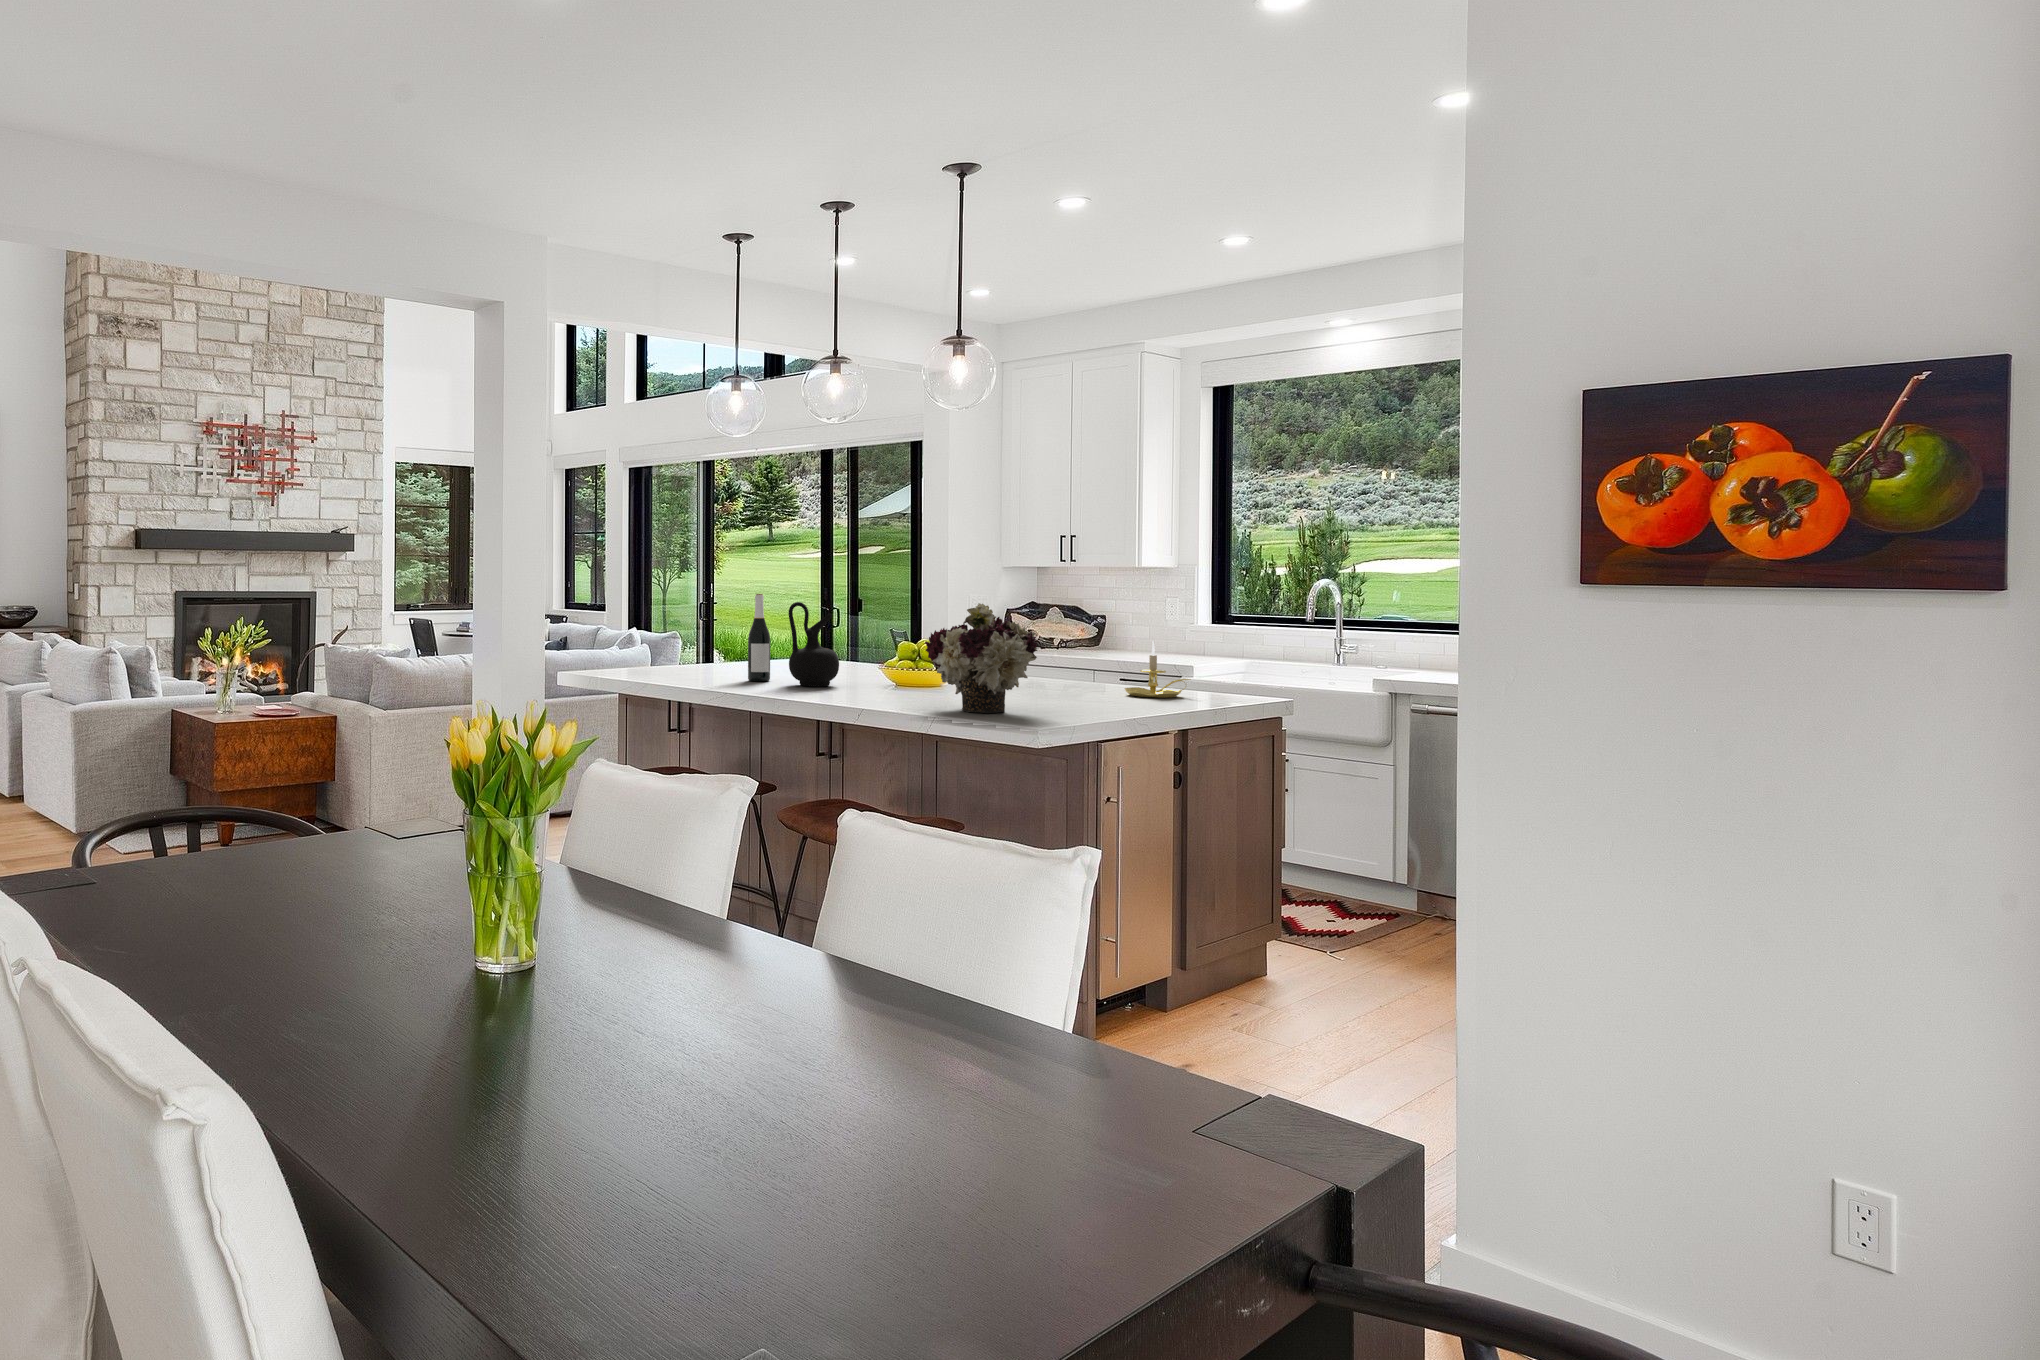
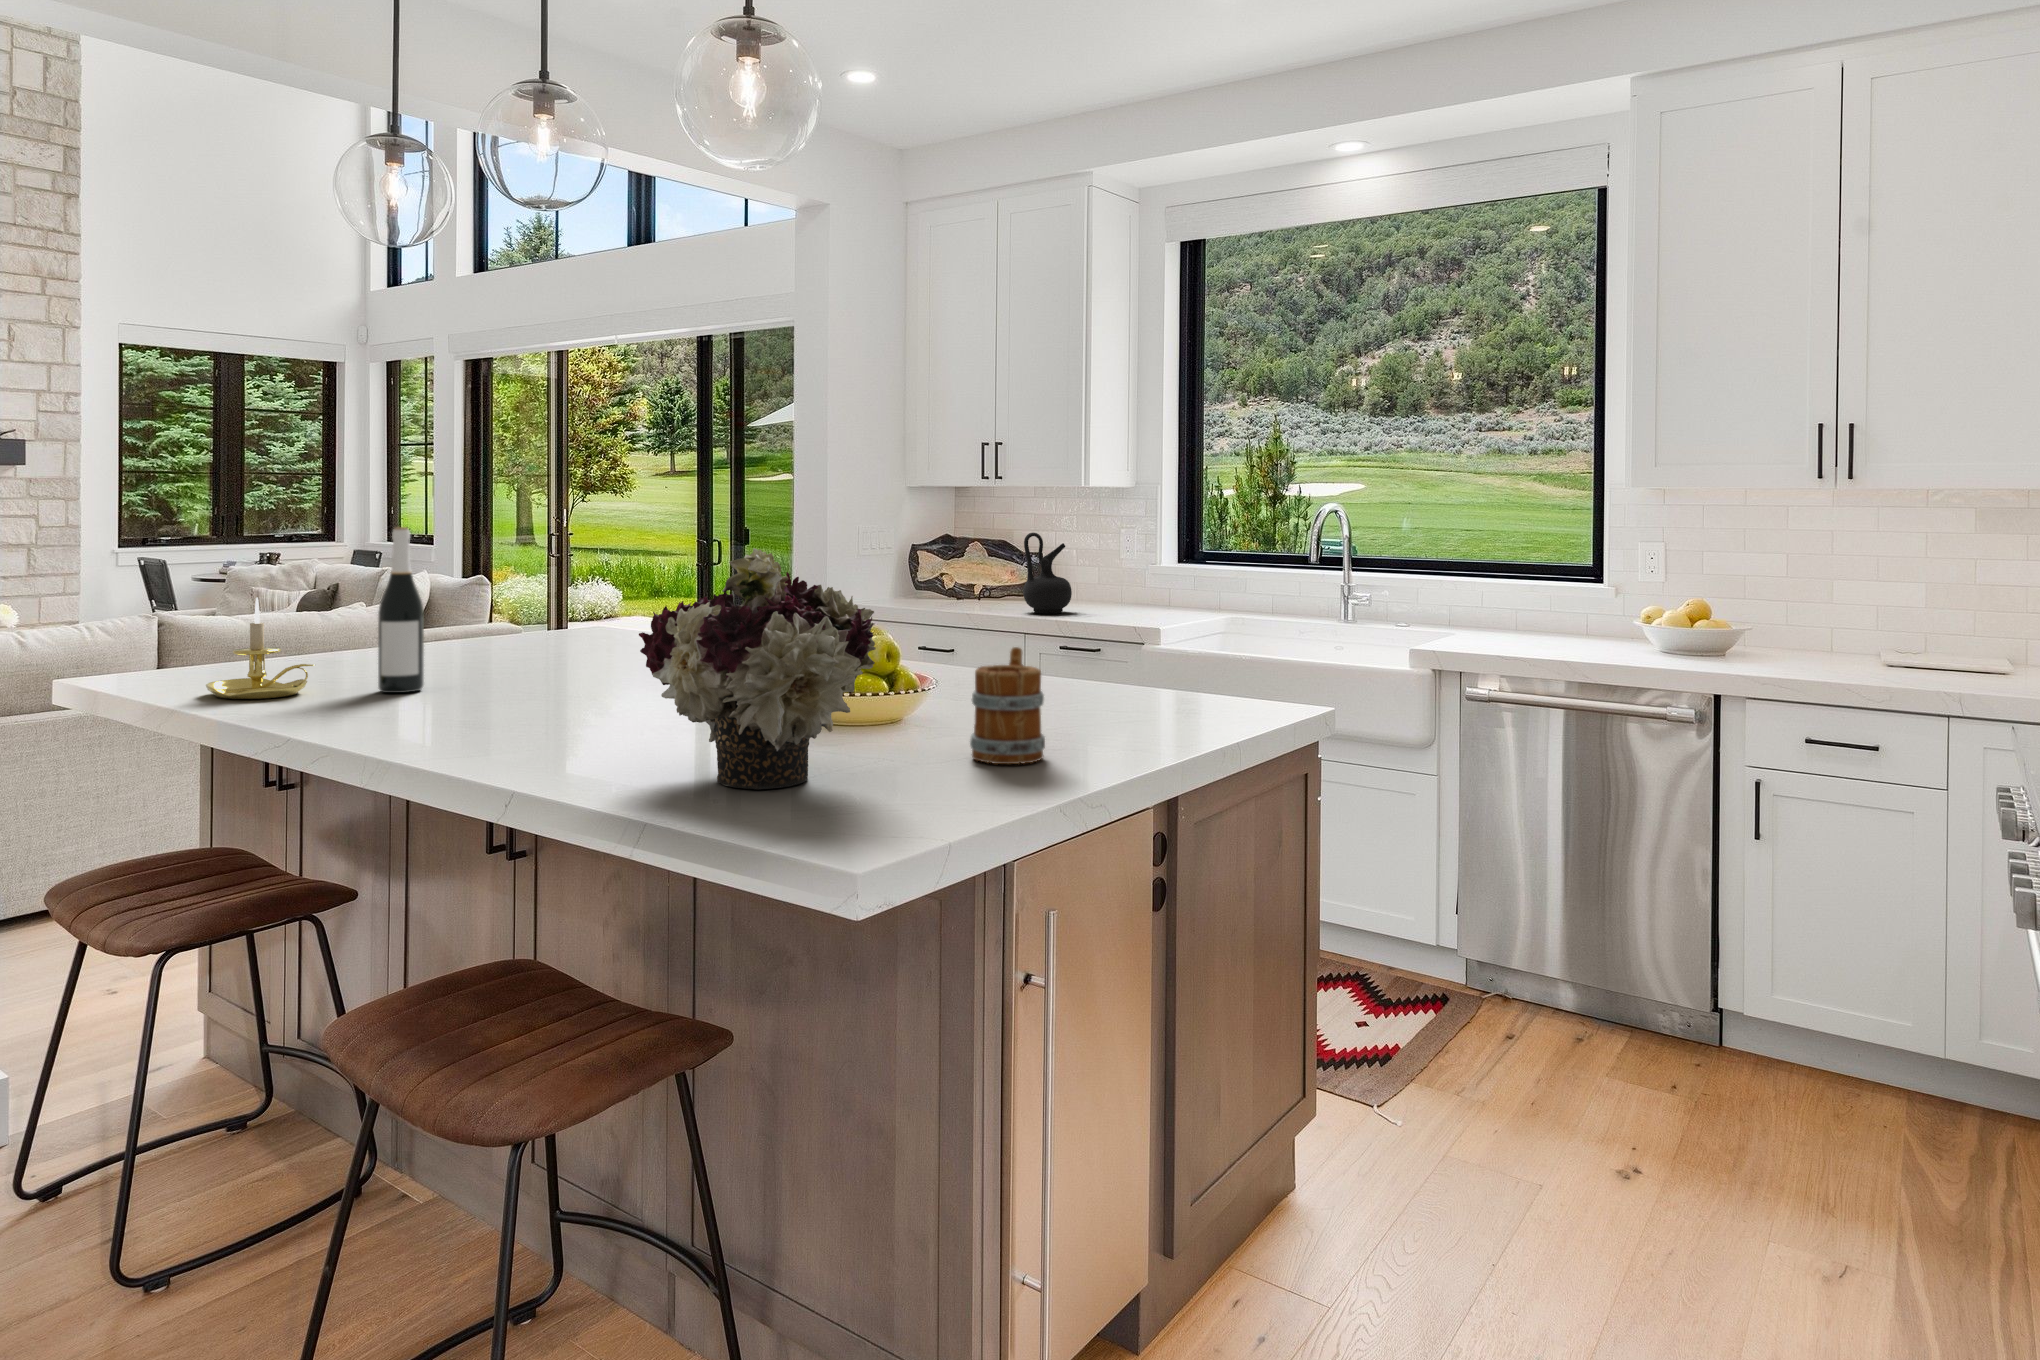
ceramic jug: present [788,602,839,686] -> present [1023,533,1072,614]
candle holder: present [1125,641,1191,698] -> present [206,597,315,699]
mug: none [1081,655,1119,710] -> present [970,647,1045,764]

